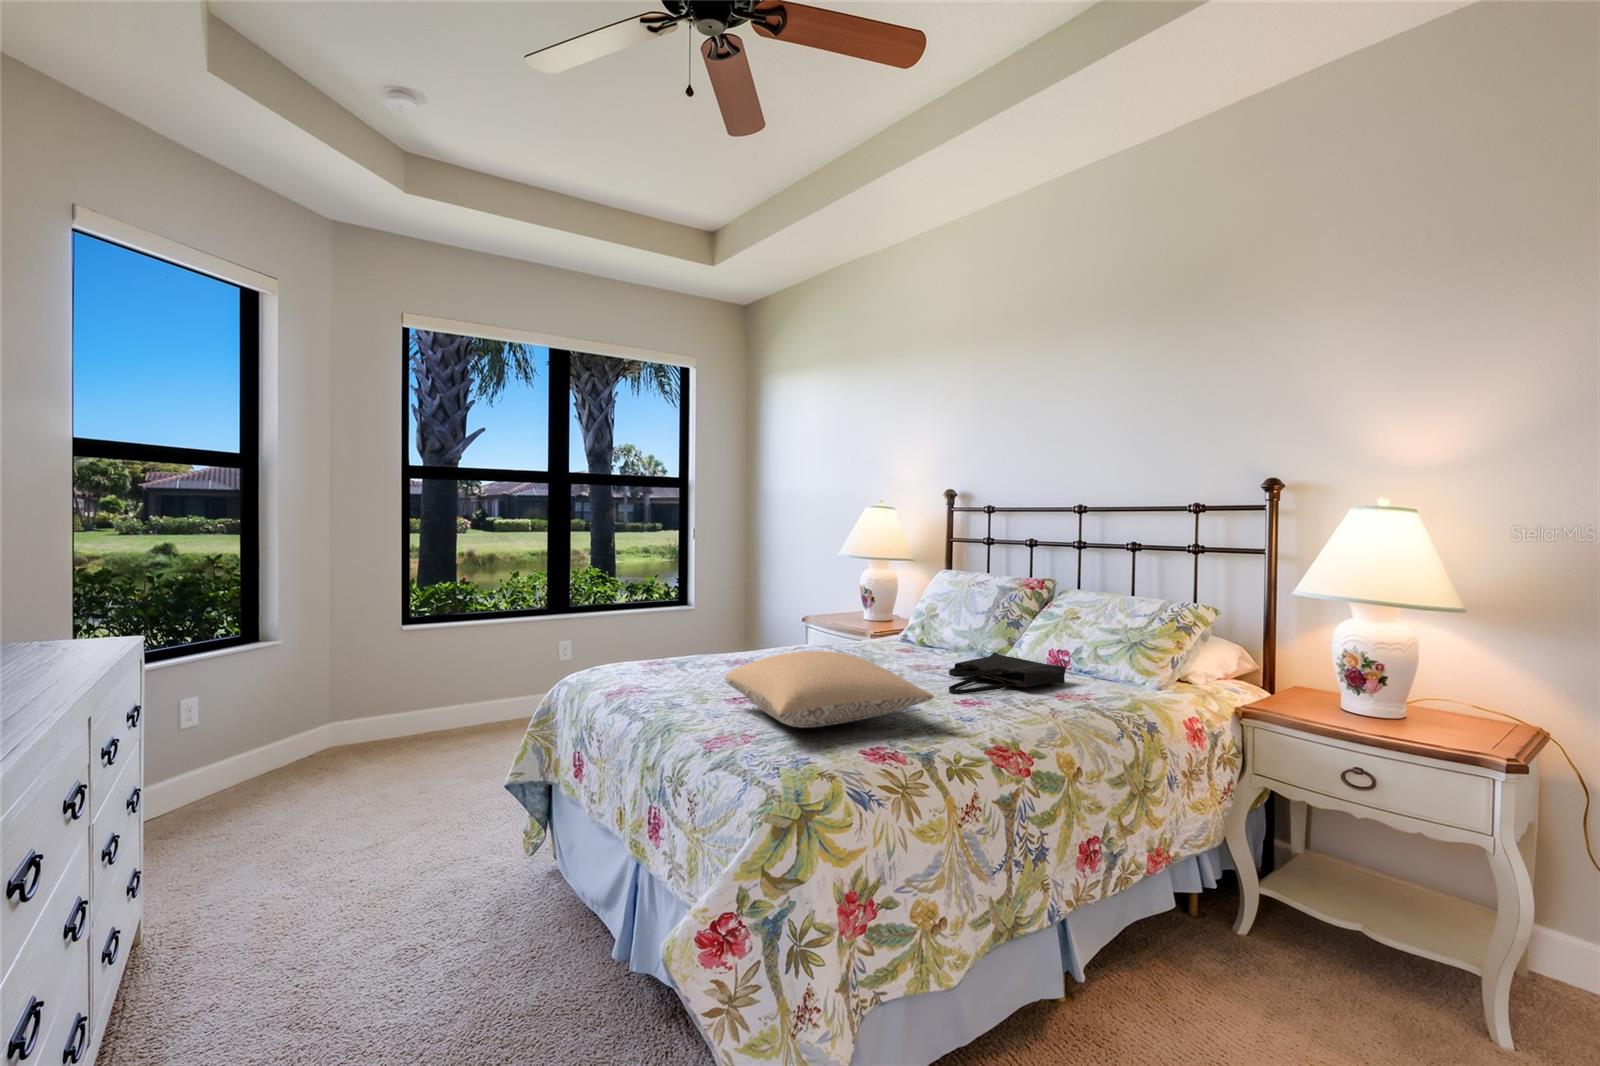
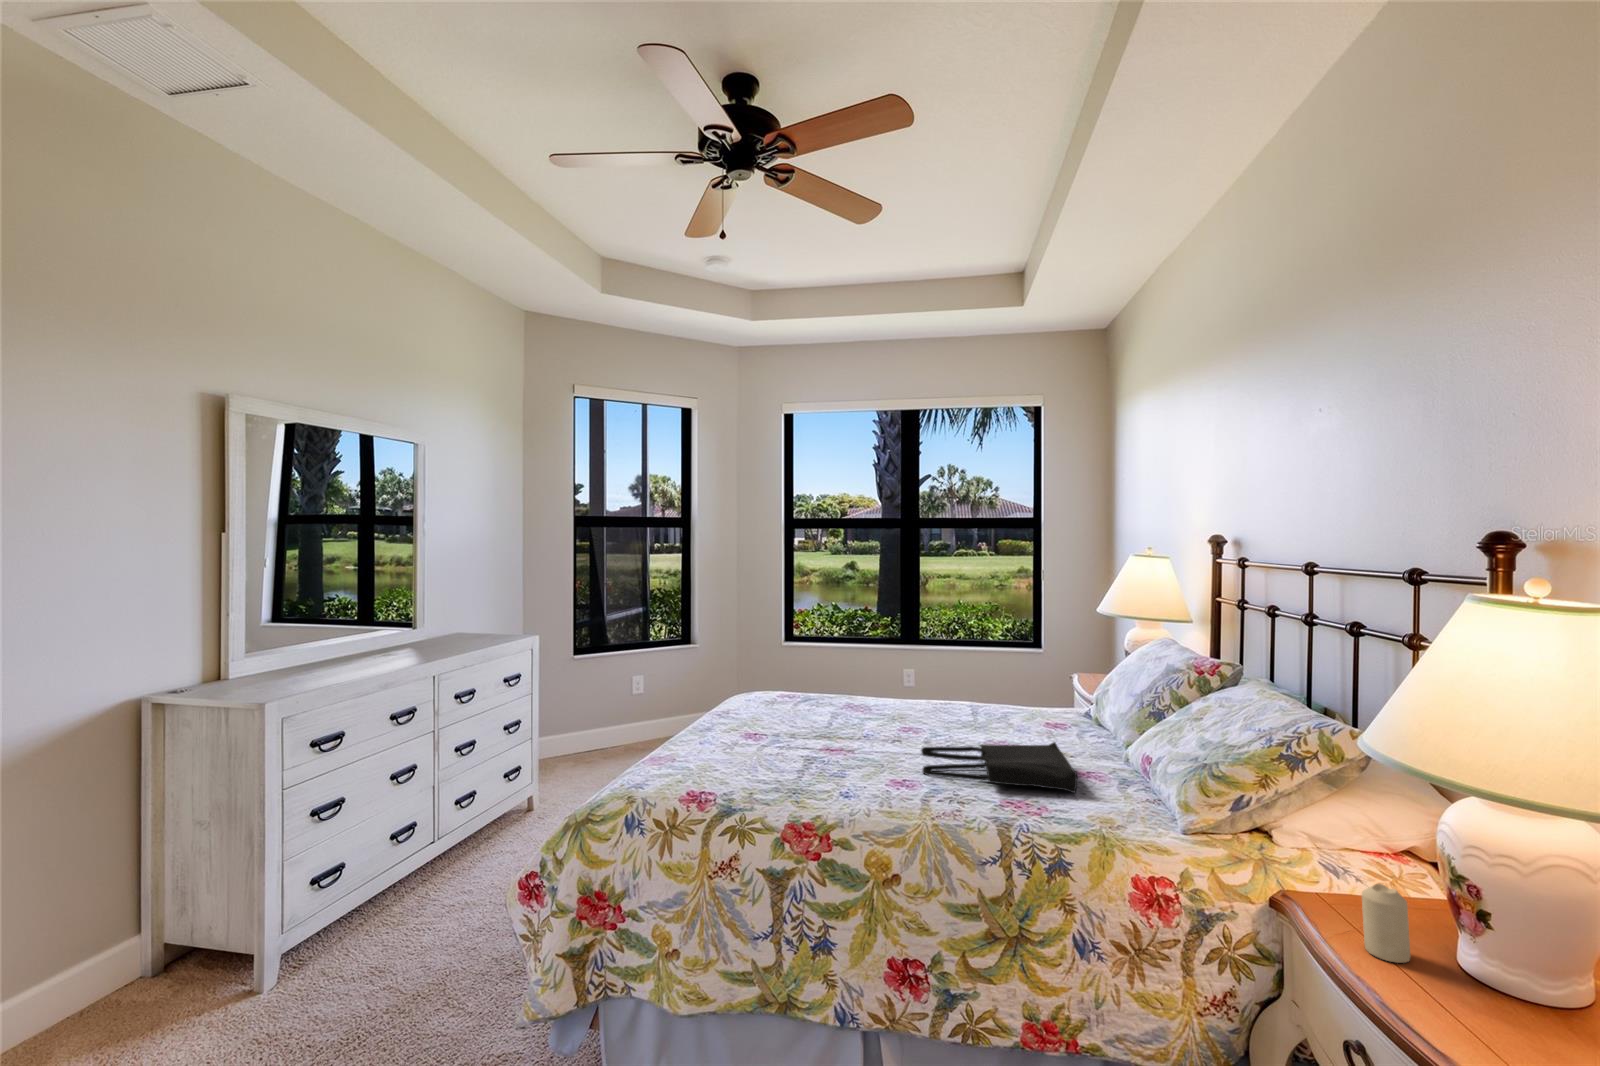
pillow: present [725,651,934,728] -> none [650,702,836,769]
candle: none [1328,681,1353,720] -> present [1362,884,1410,963]

